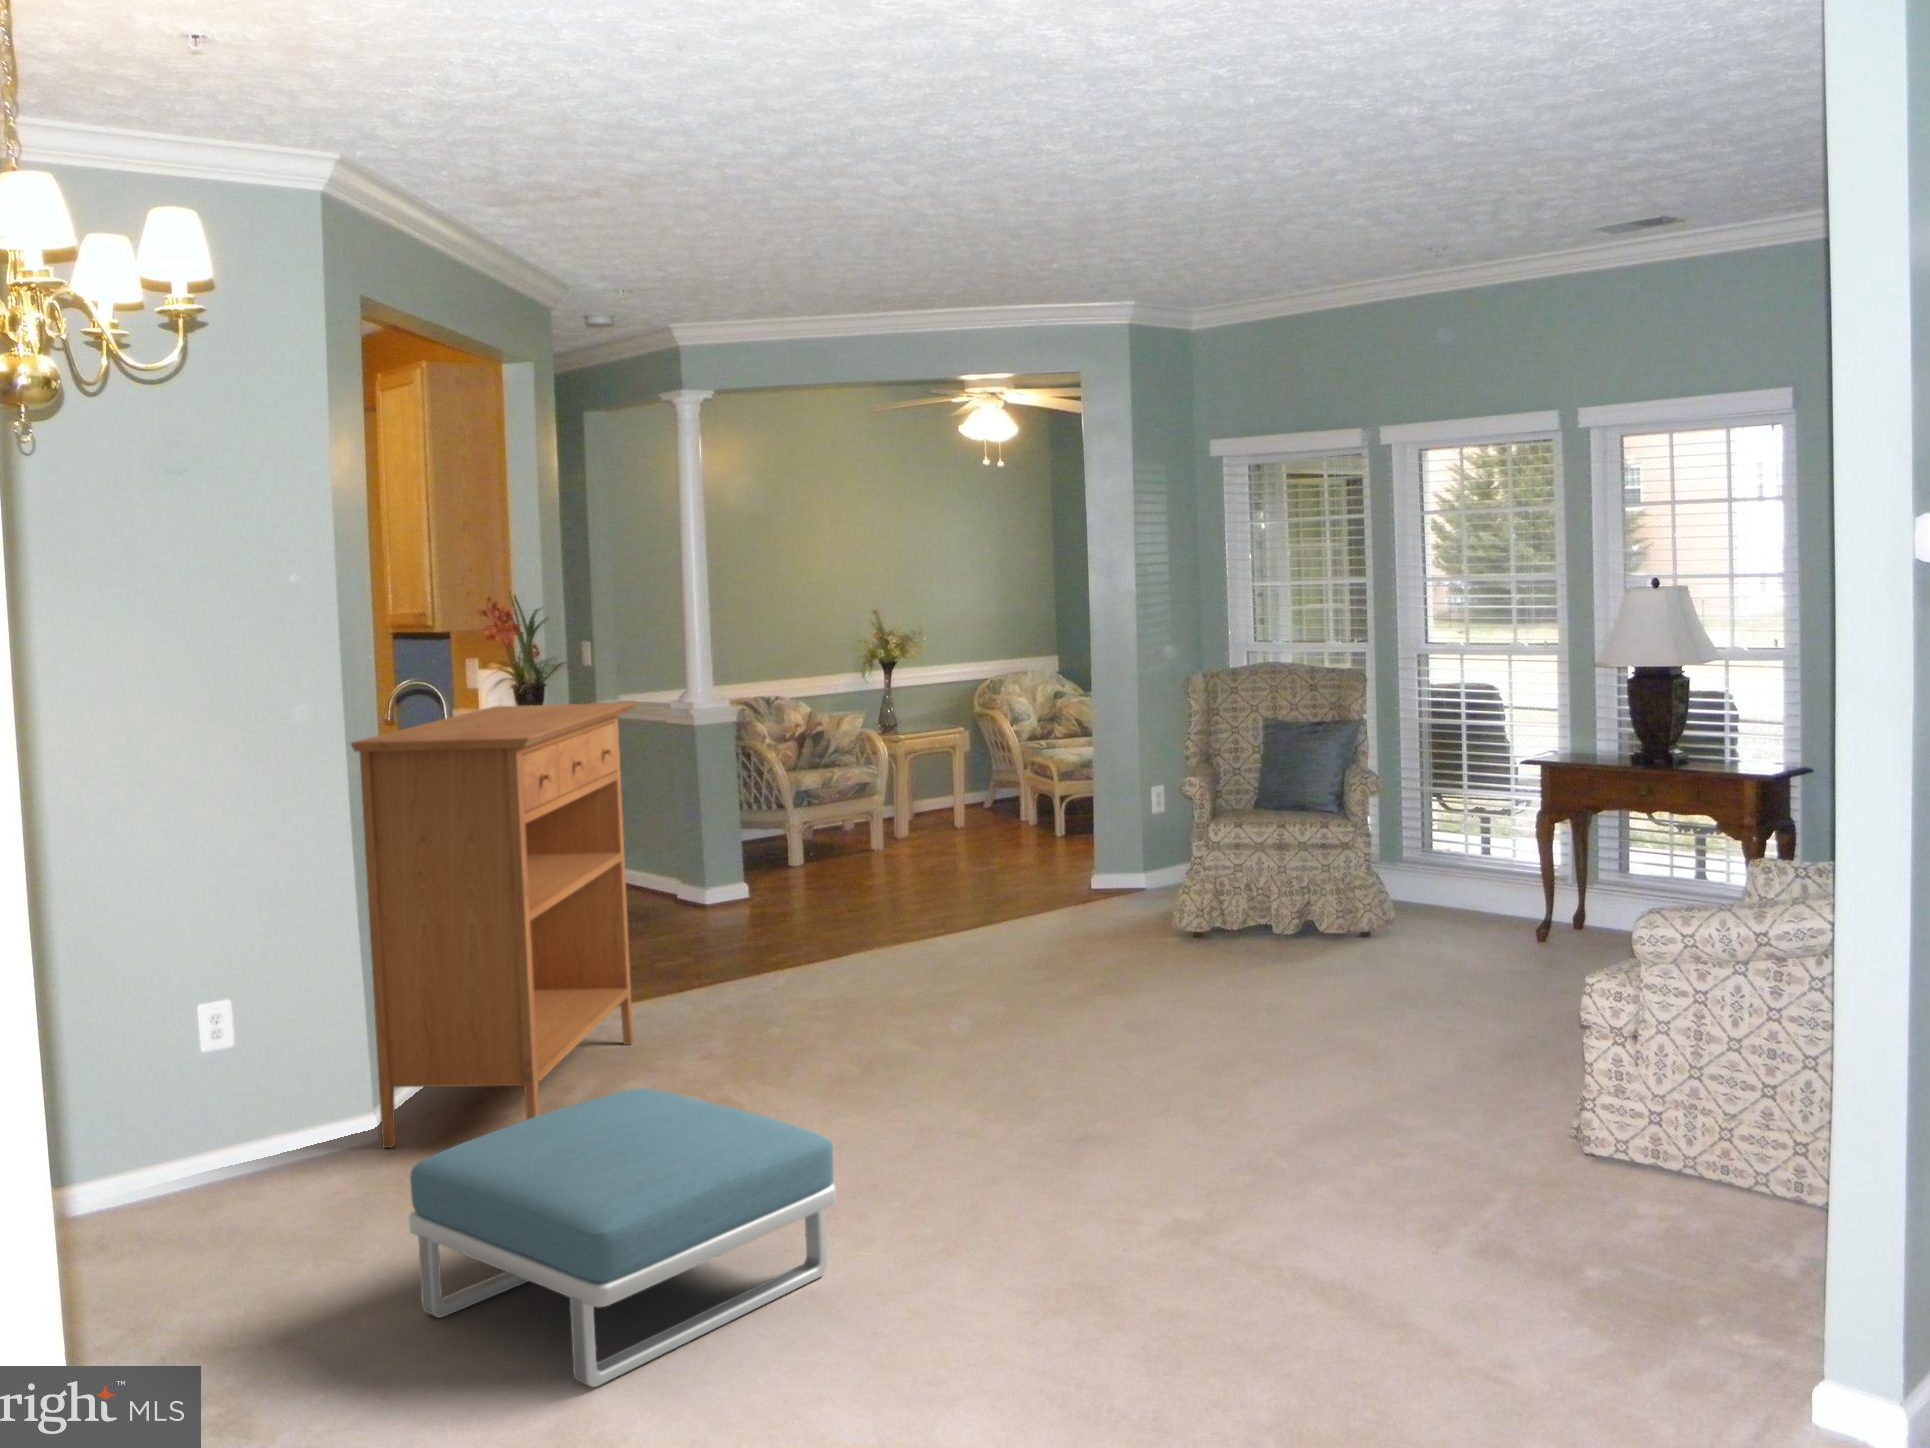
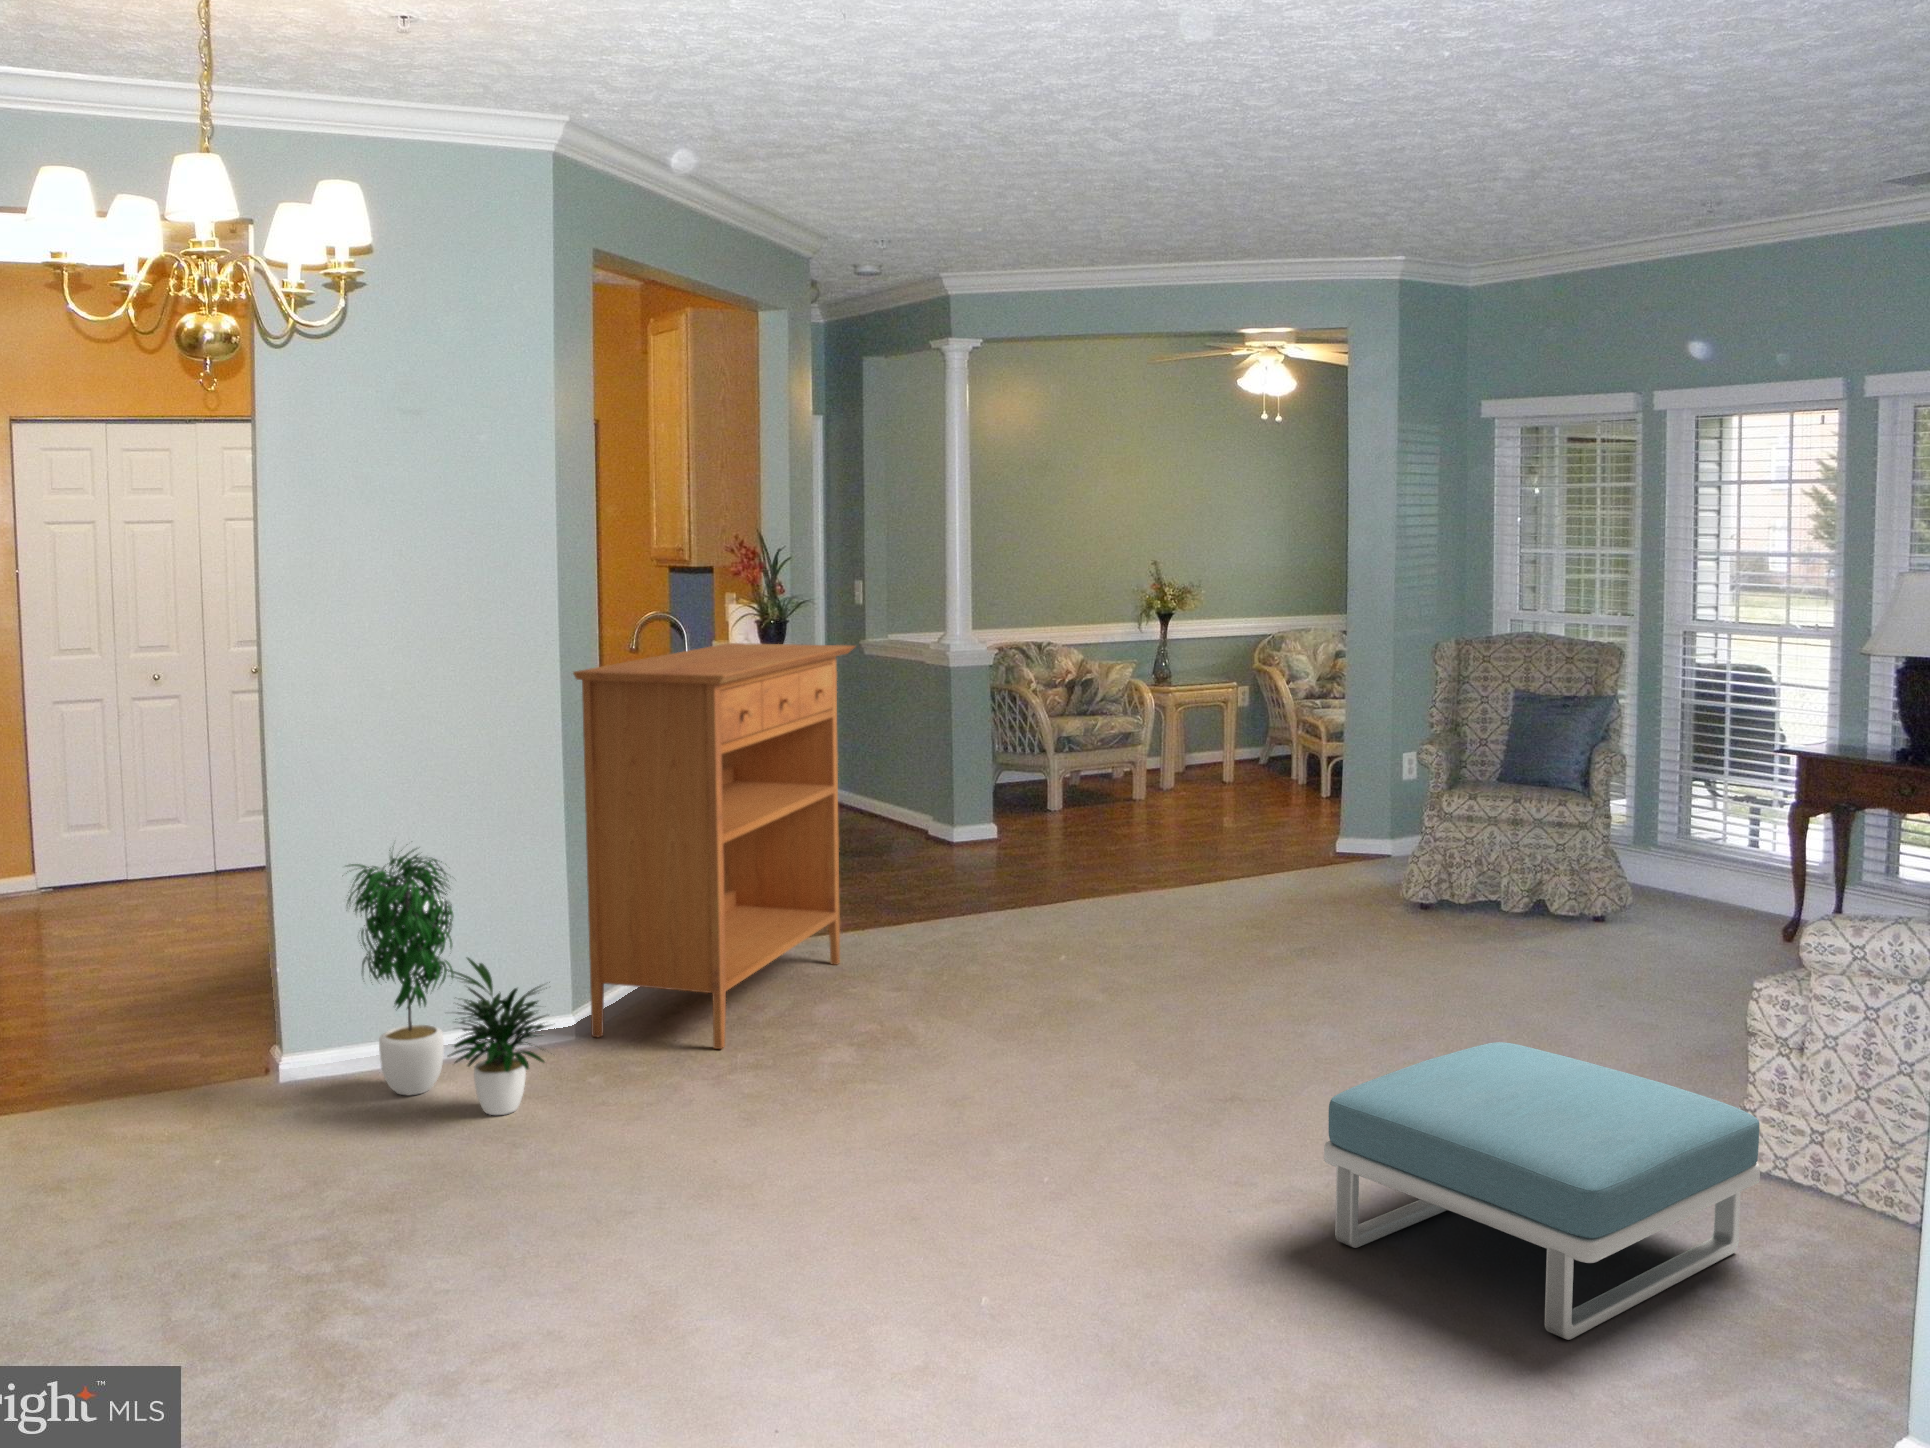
potted plant: none [96,940,367,1247] -> present [347,847,550,1115]
footstool: present [409,1089,836,1387] -> present [1324,1042,1760,1340]

